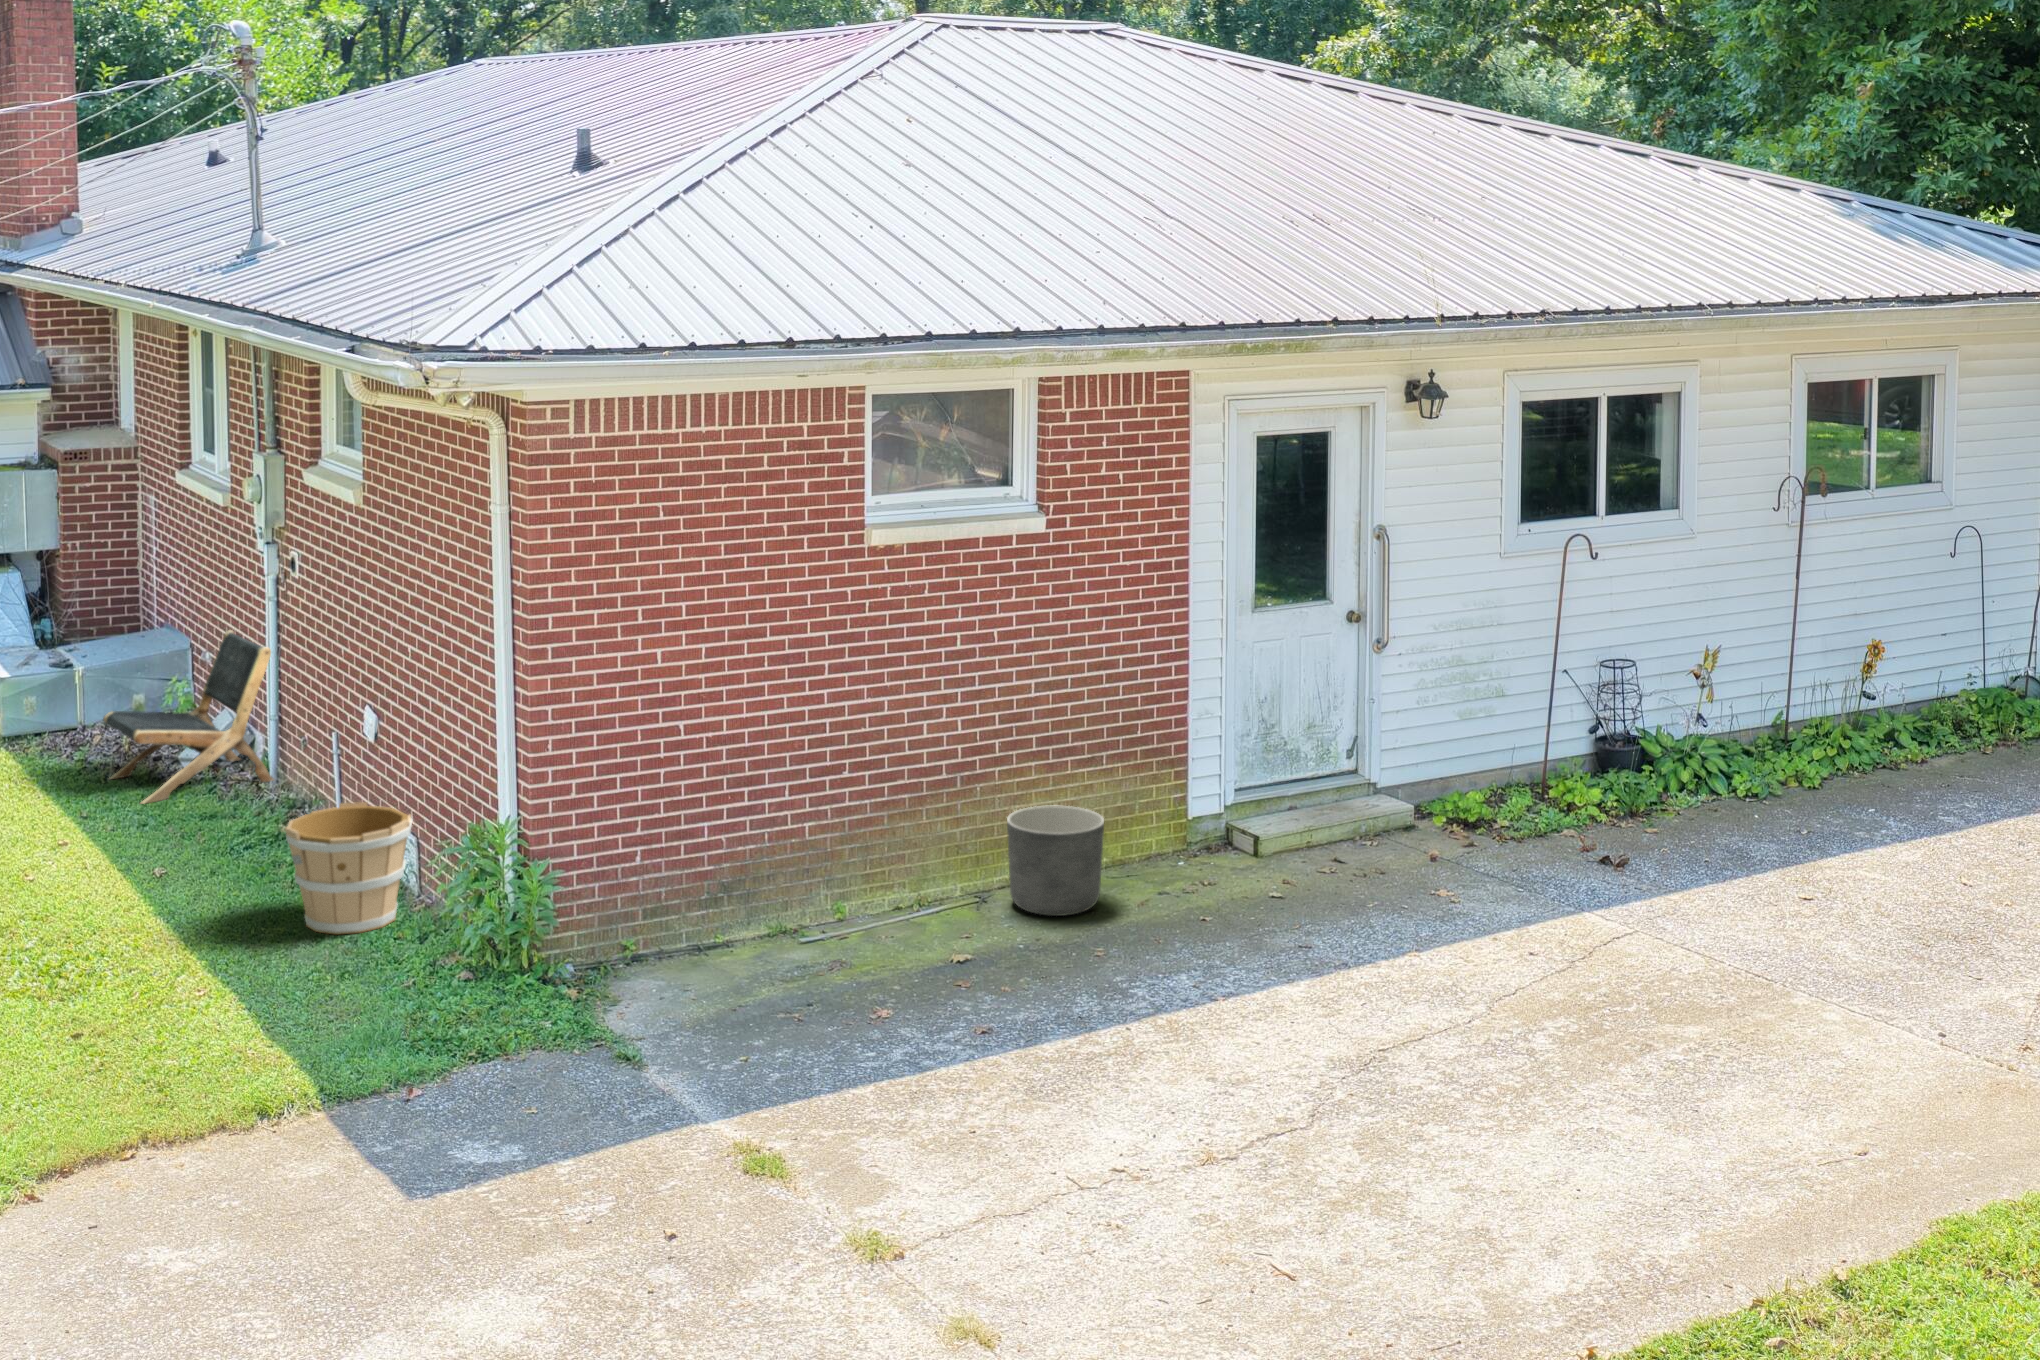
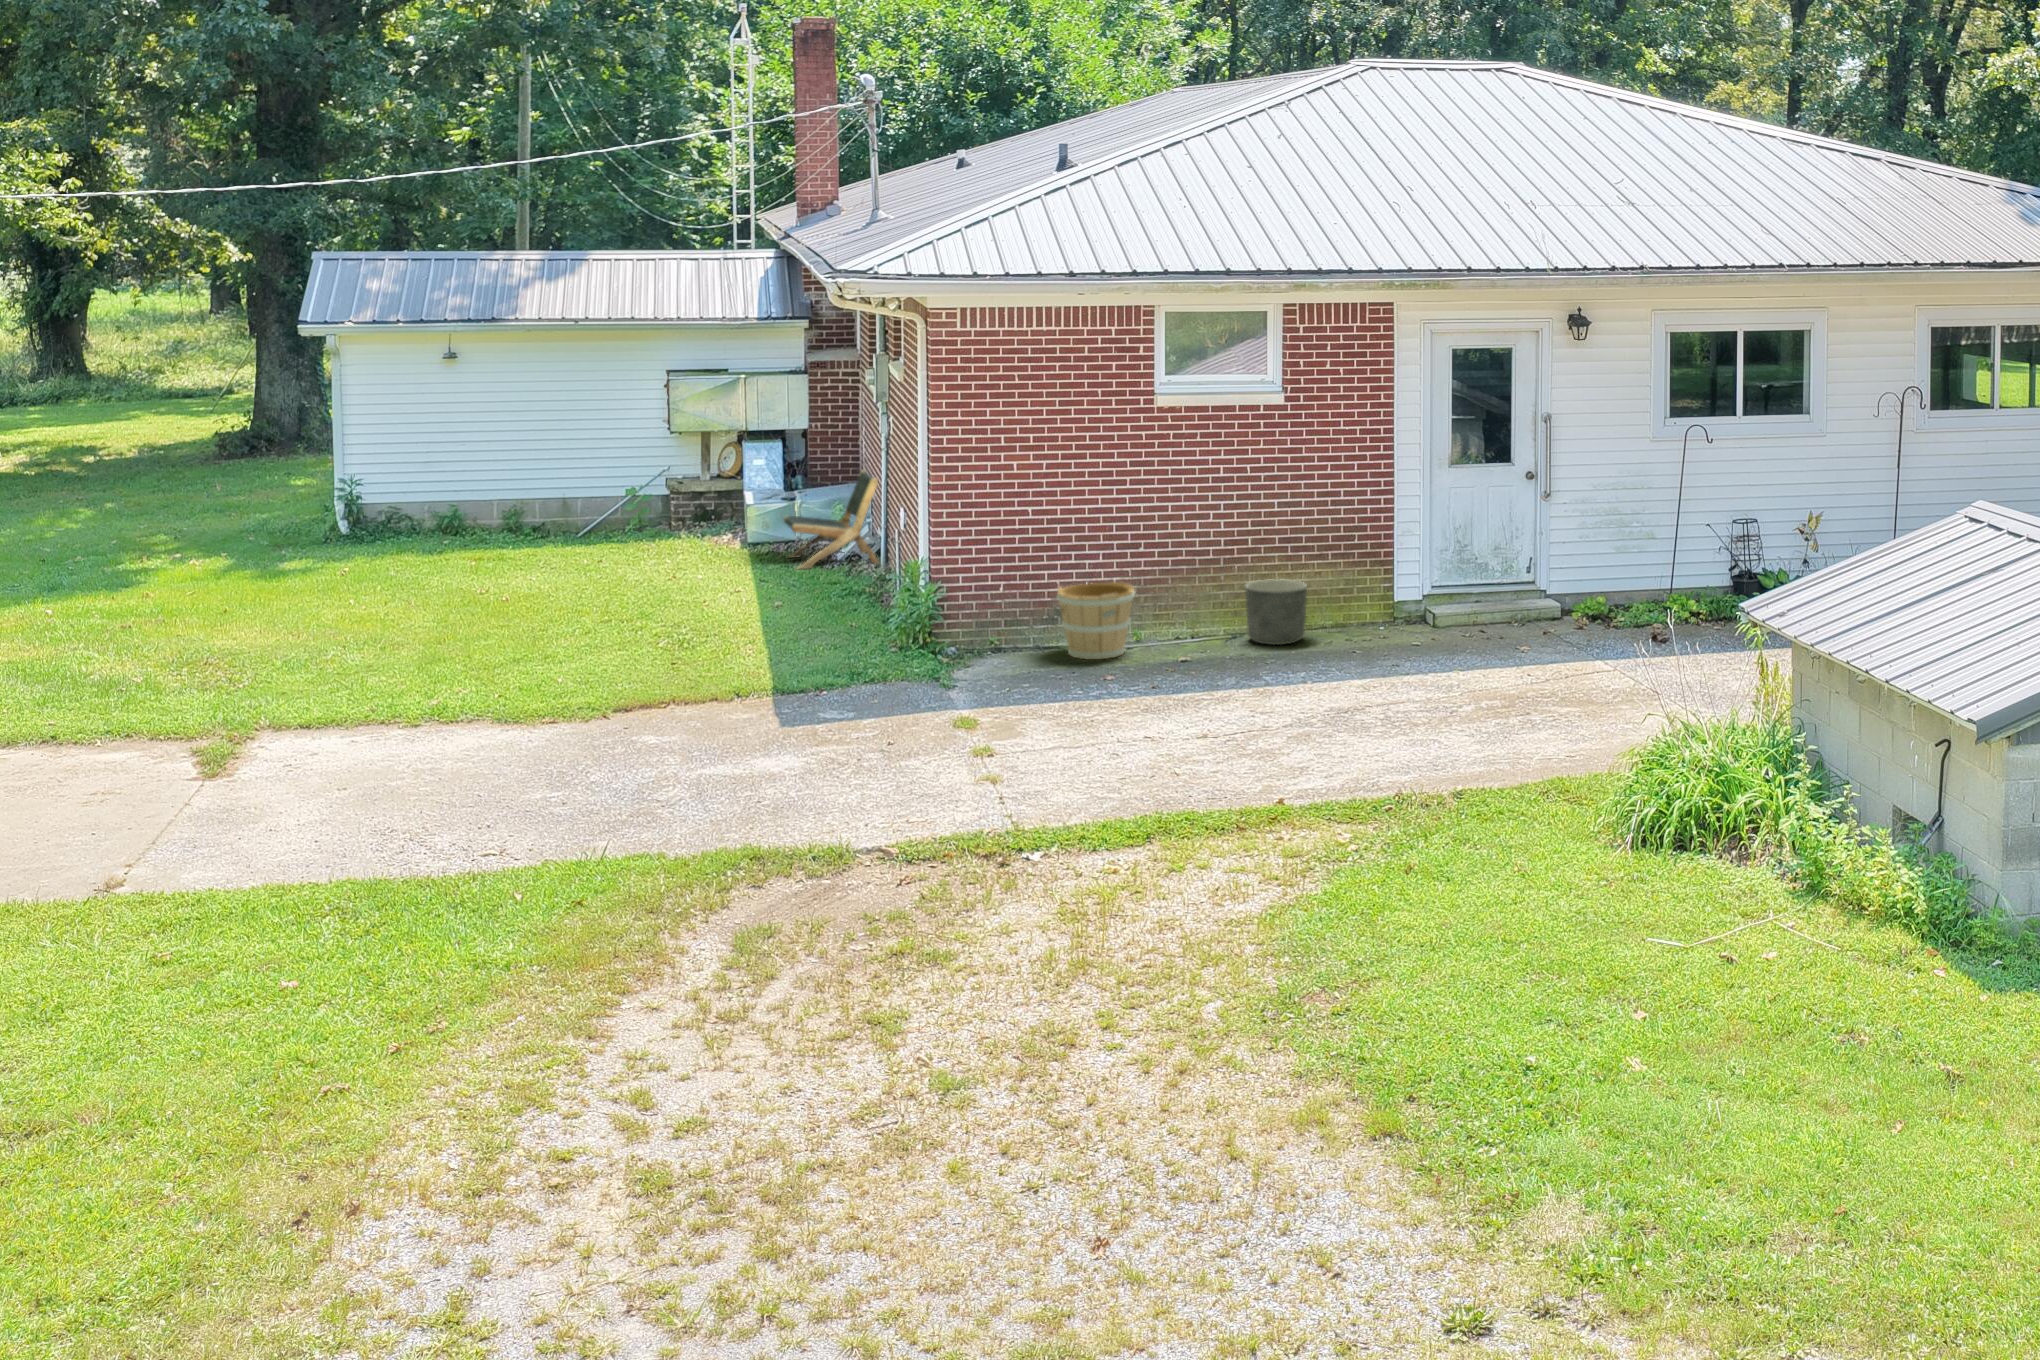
wooden bucket: present [285,802,412,935] -> present [1057,582,1135,659]

